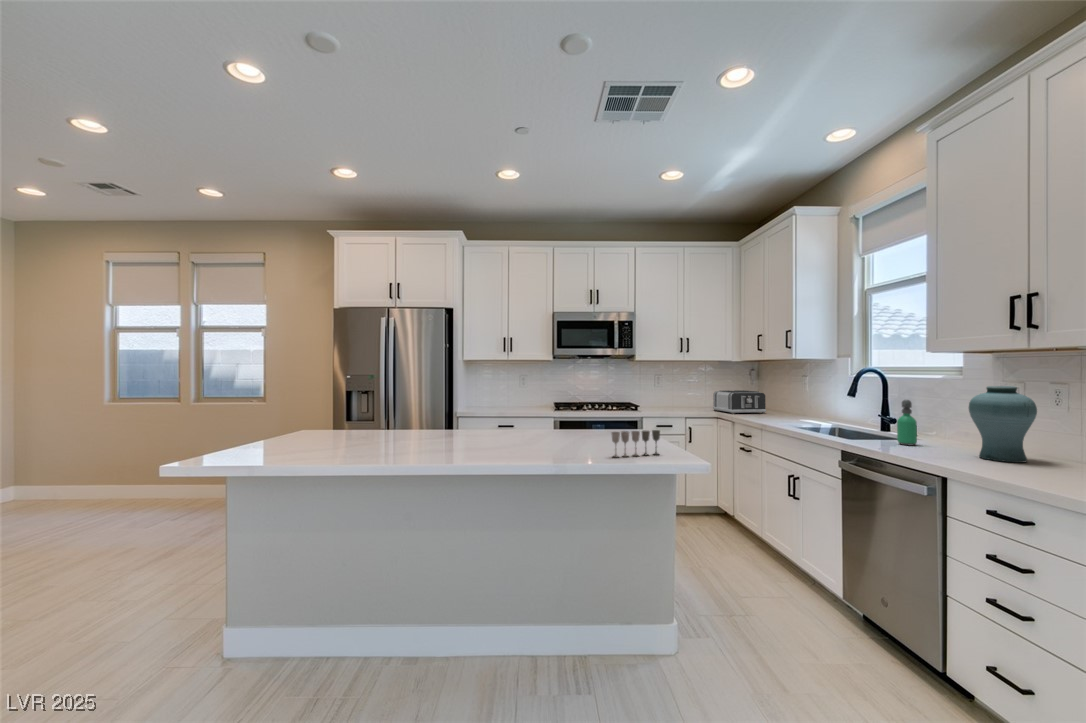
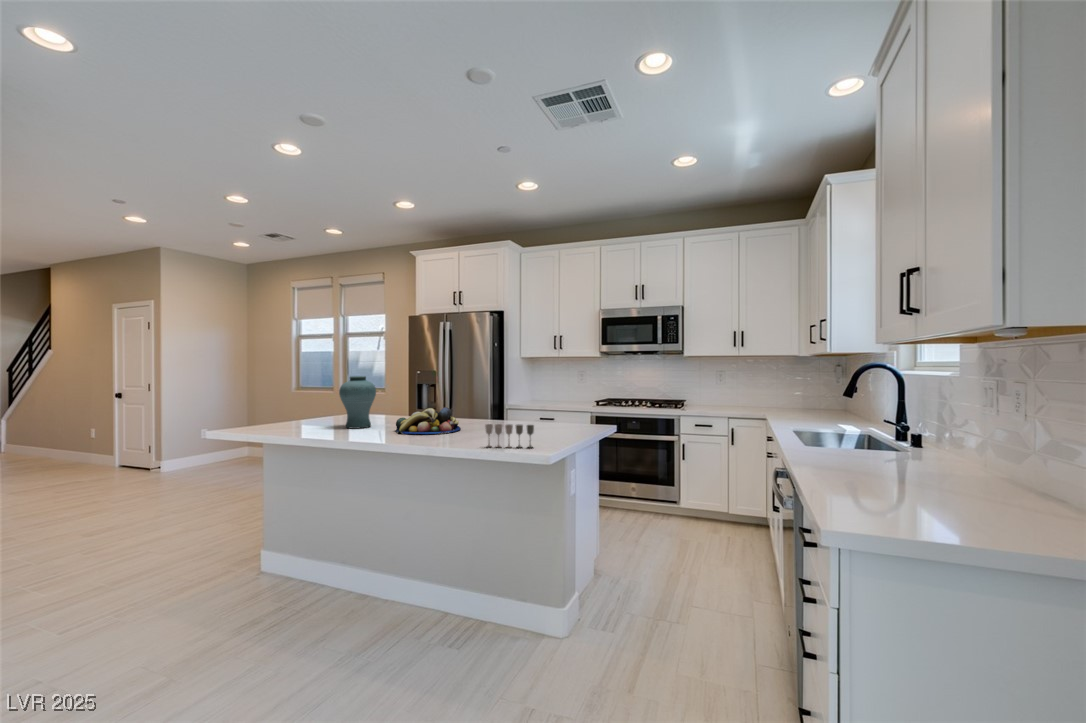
vase: present [969,386,1037,463] -> present [339,376,376,429]
toaster: present [713,390,766,414] -> none [766,390,821,418]
soap dispenser: present [897,400,917,445] -> none [854,405,877,461]
fruit bowl: none [446,416,521,450] -> present [395,407,461,434]

